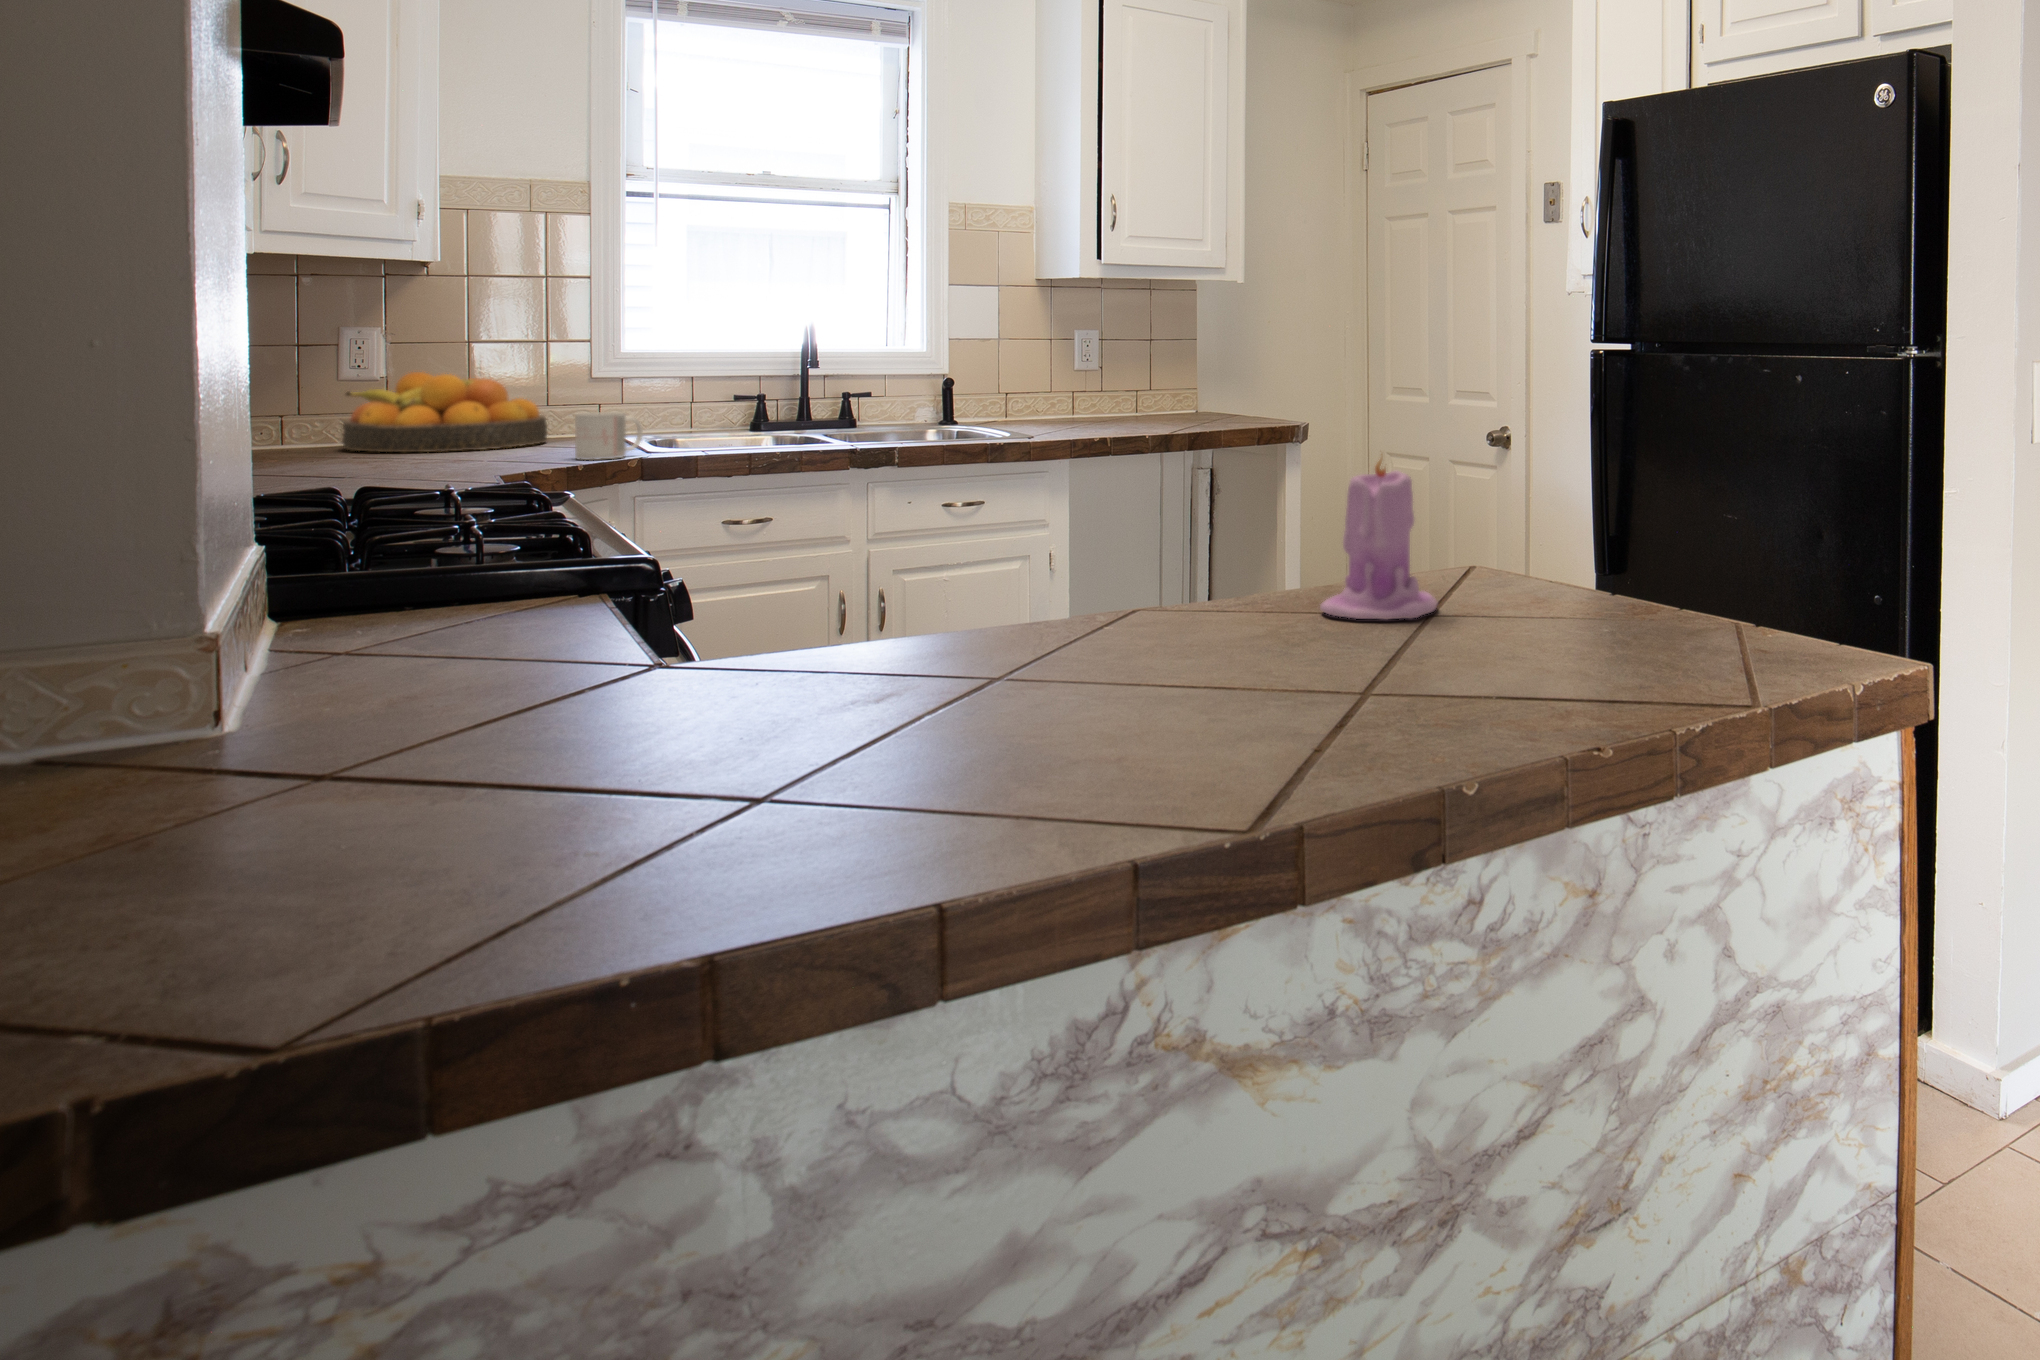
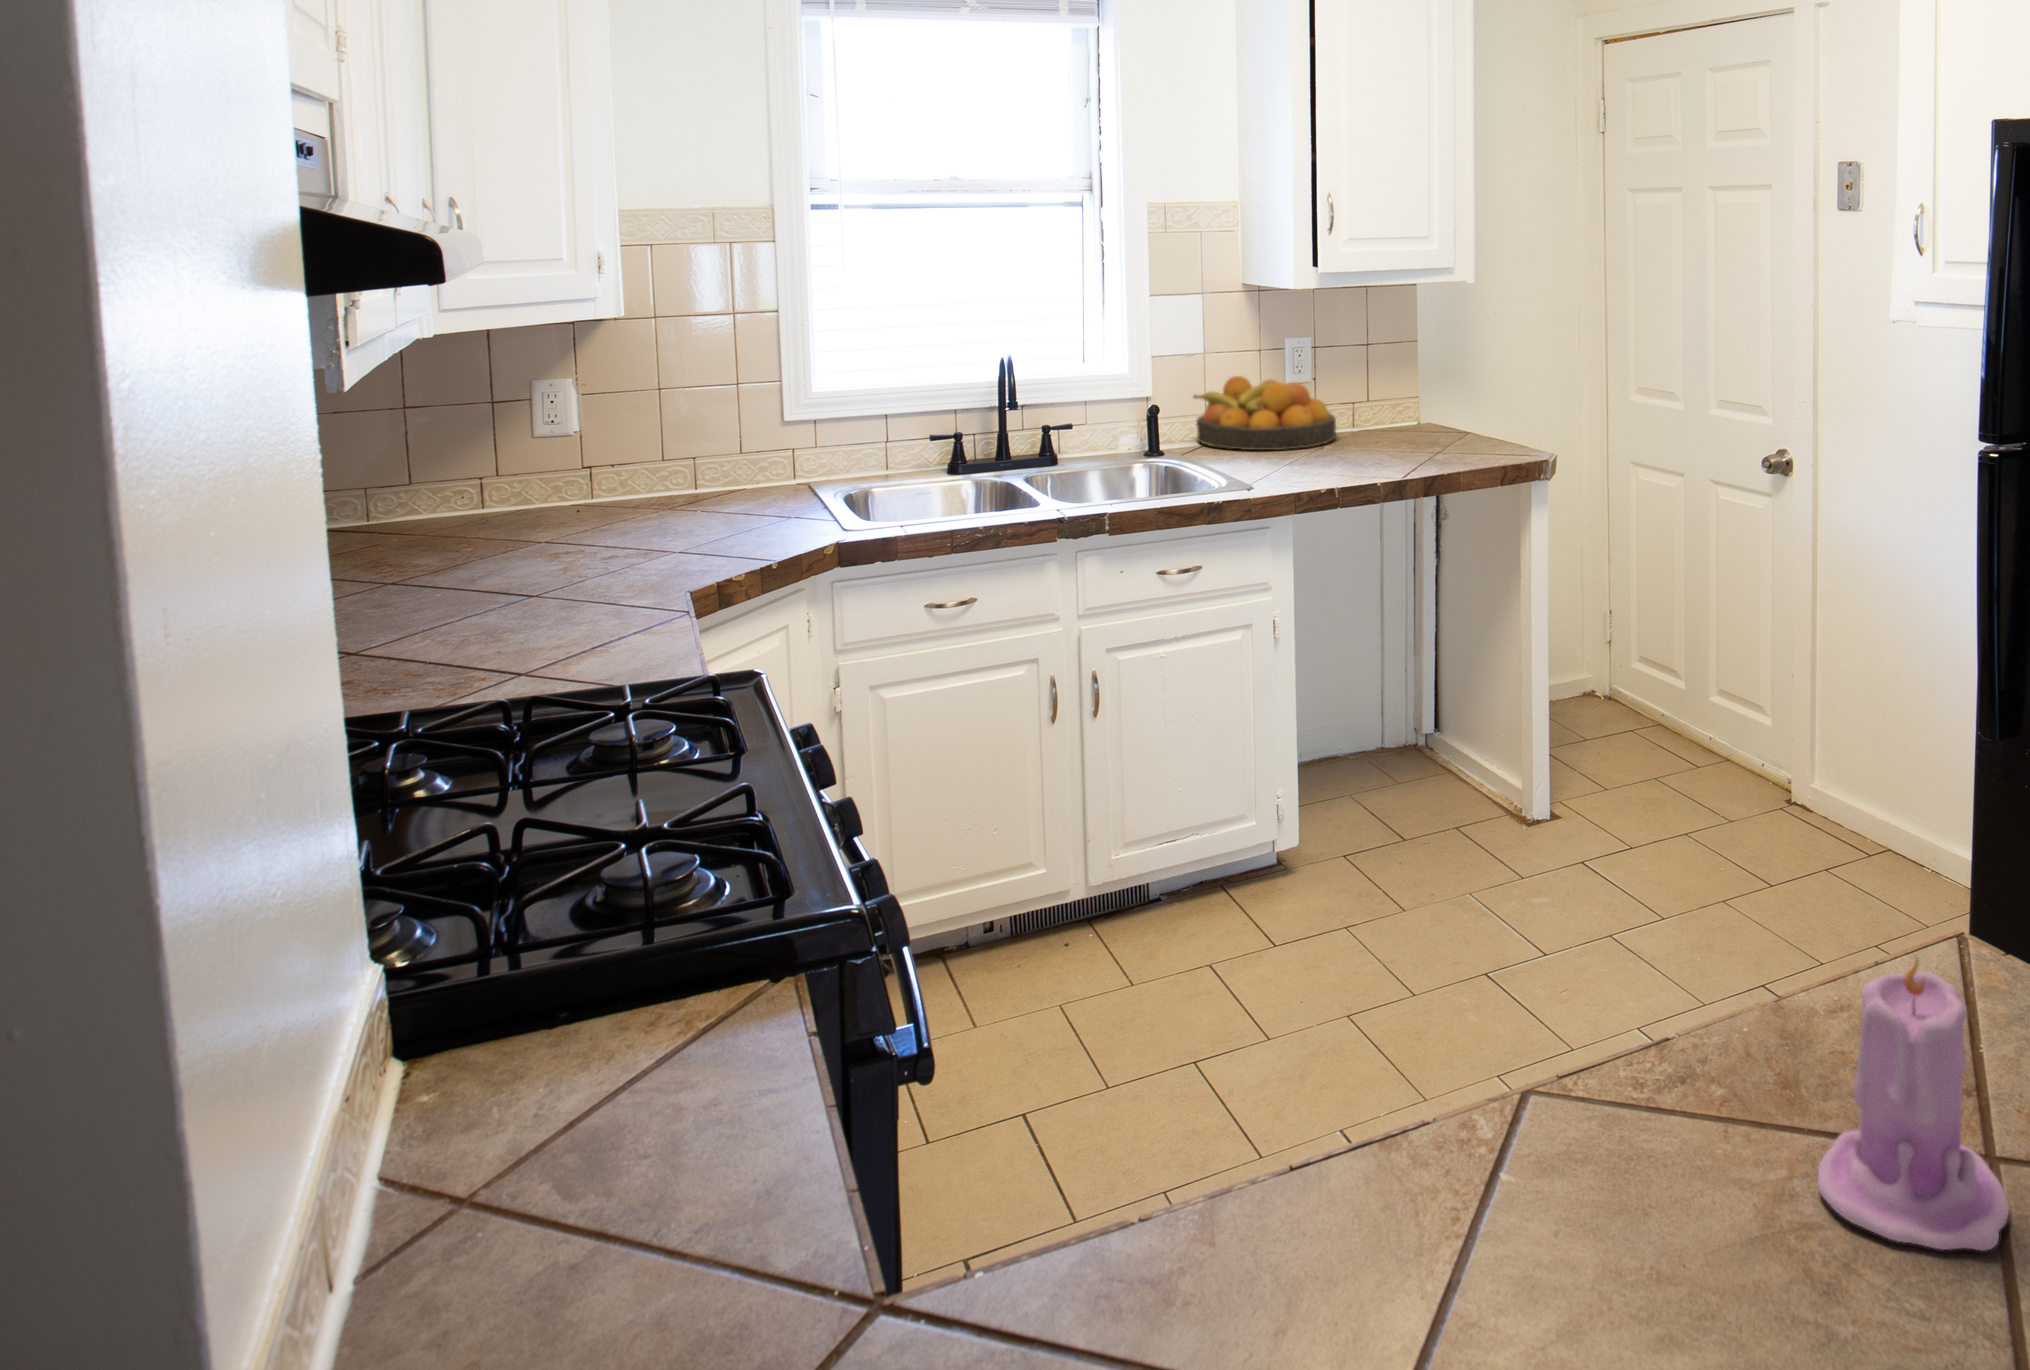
fruit bowl: present [342,372,547,452] -> present [1194,376,1336,450]
mug: present [575,412,643,460] -> none [778,493,845,551]

